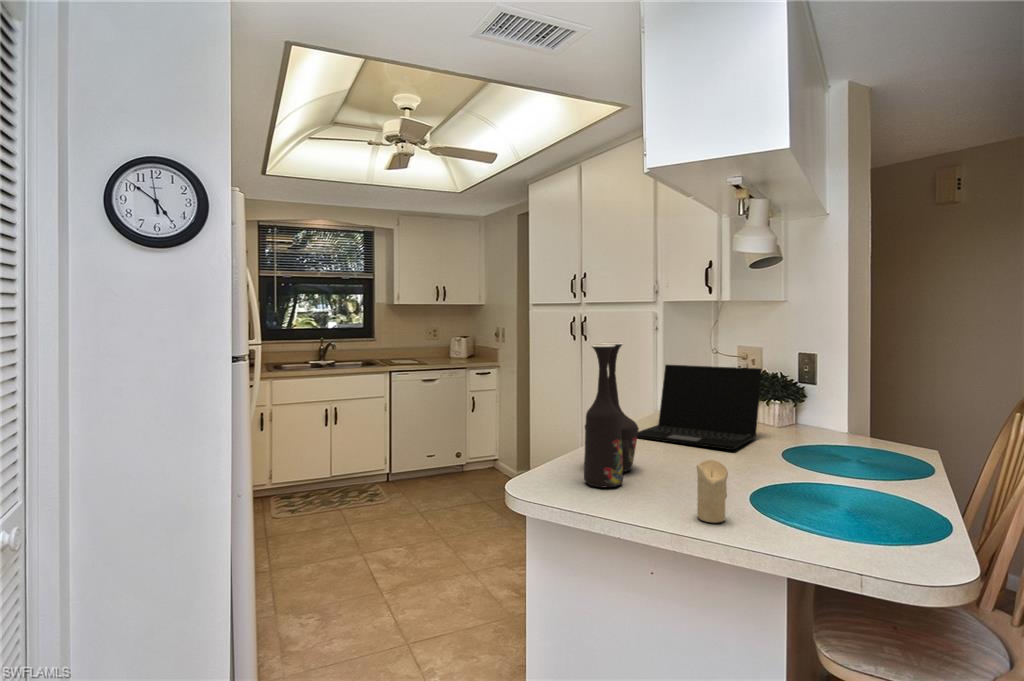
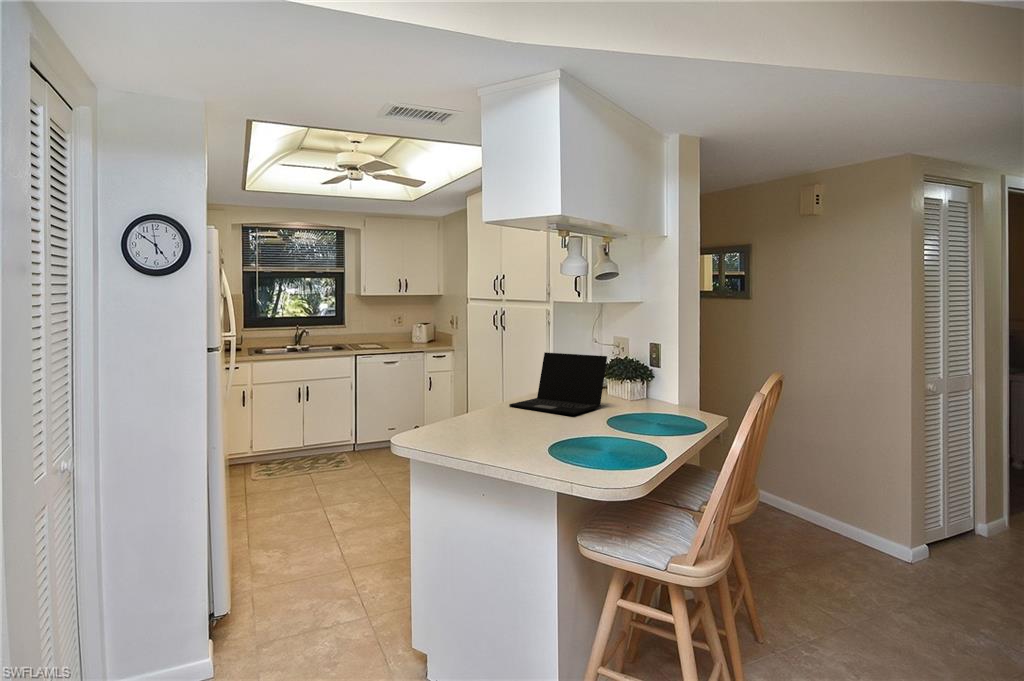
vase: present [584,342,639,488] -> none [449,338,494,437]
candle: present [697,460,728,523] -> none [505,417,523,455]

